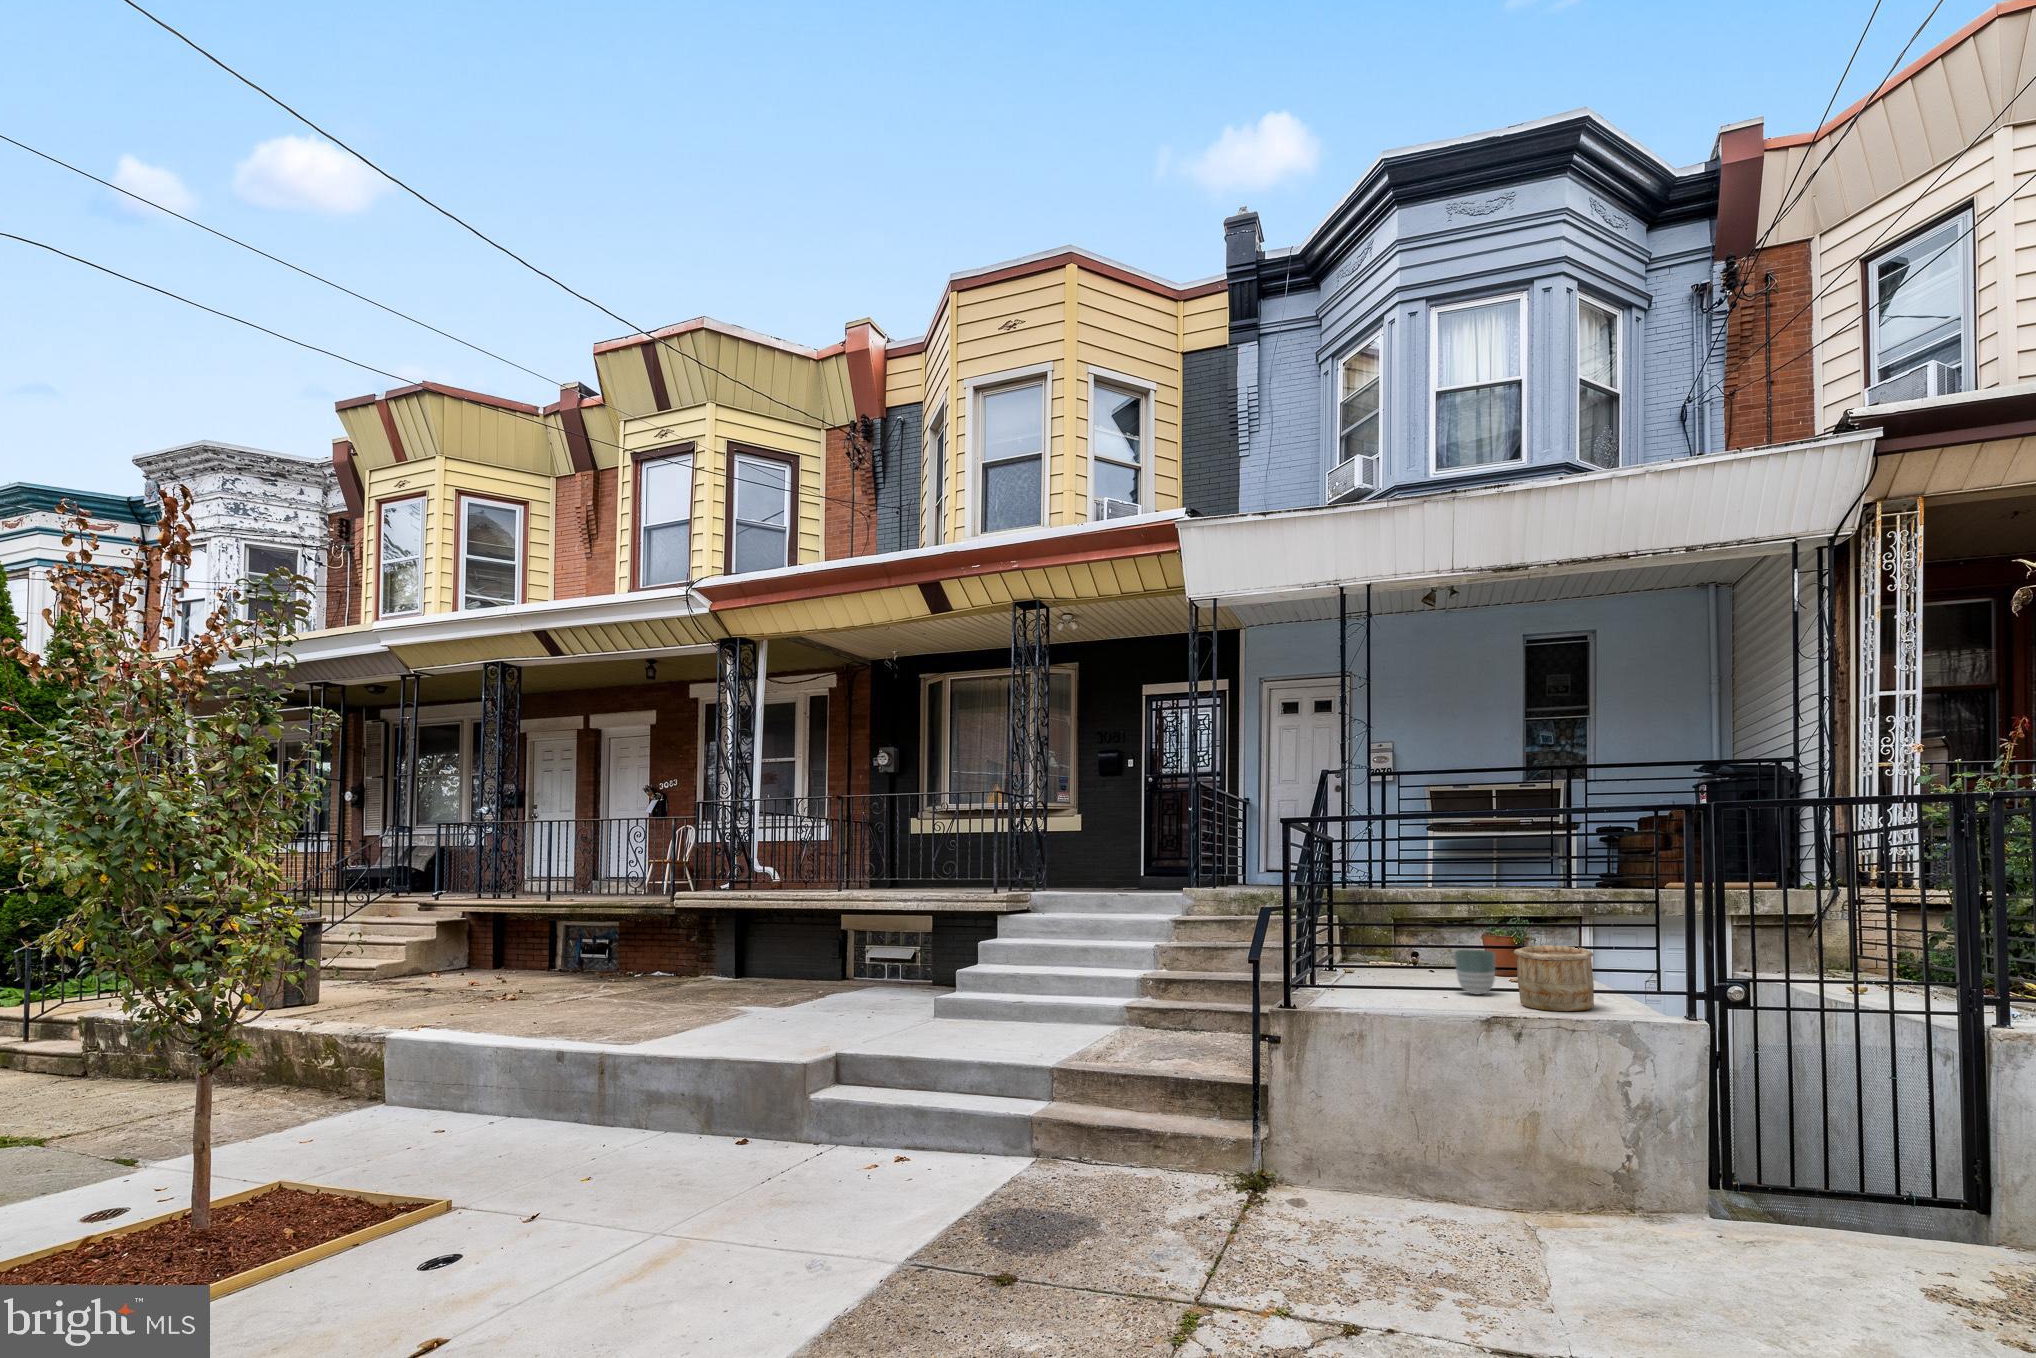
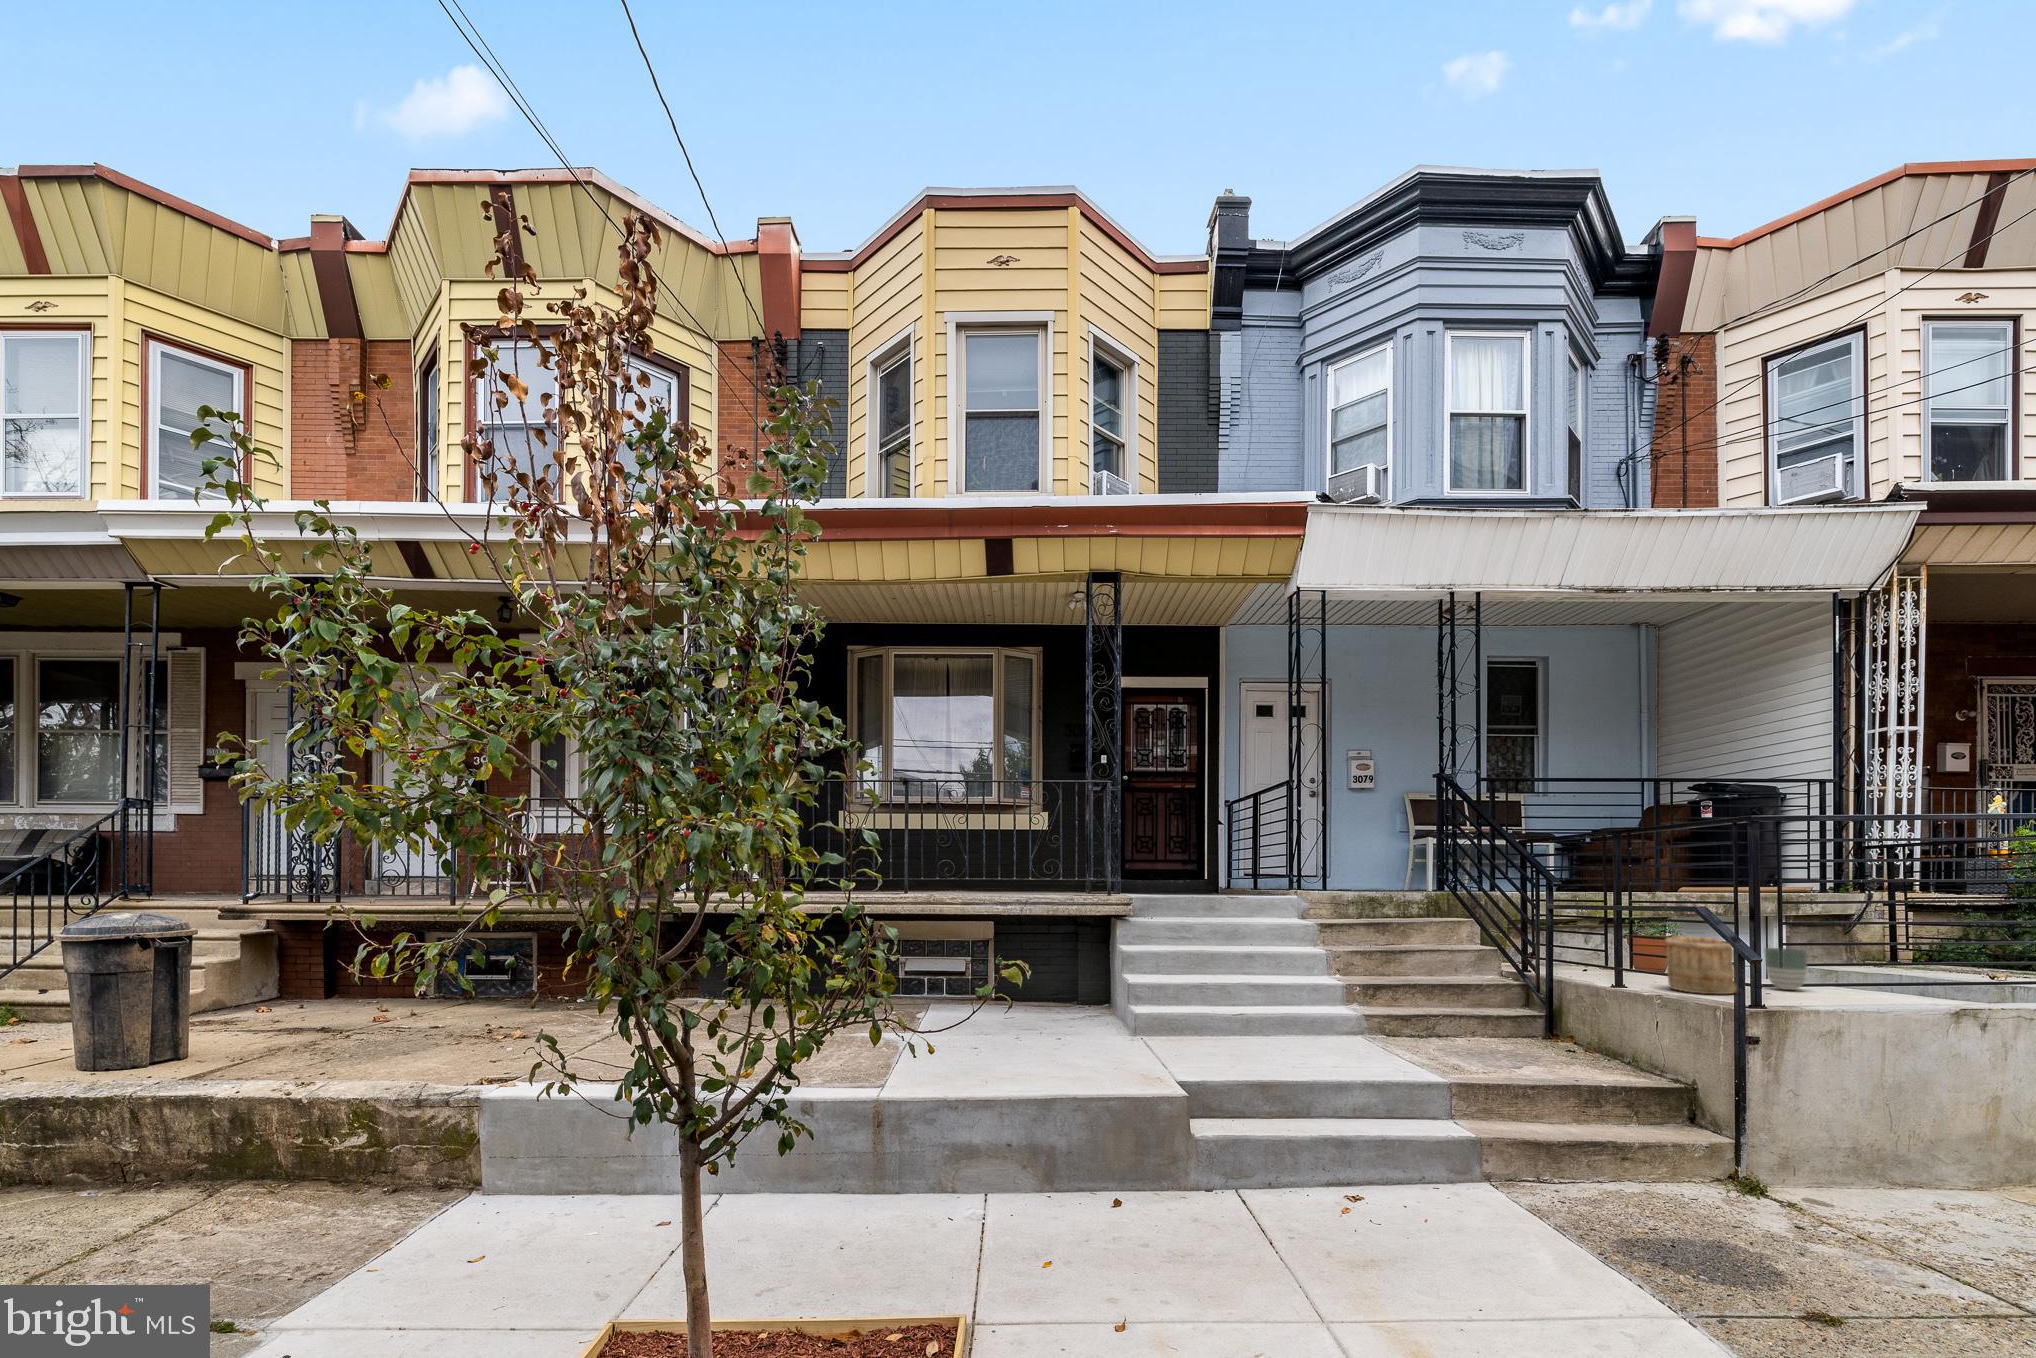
wooden bucket: present [1514,945,1594,1011] -> present [1665,936,1737,994]

